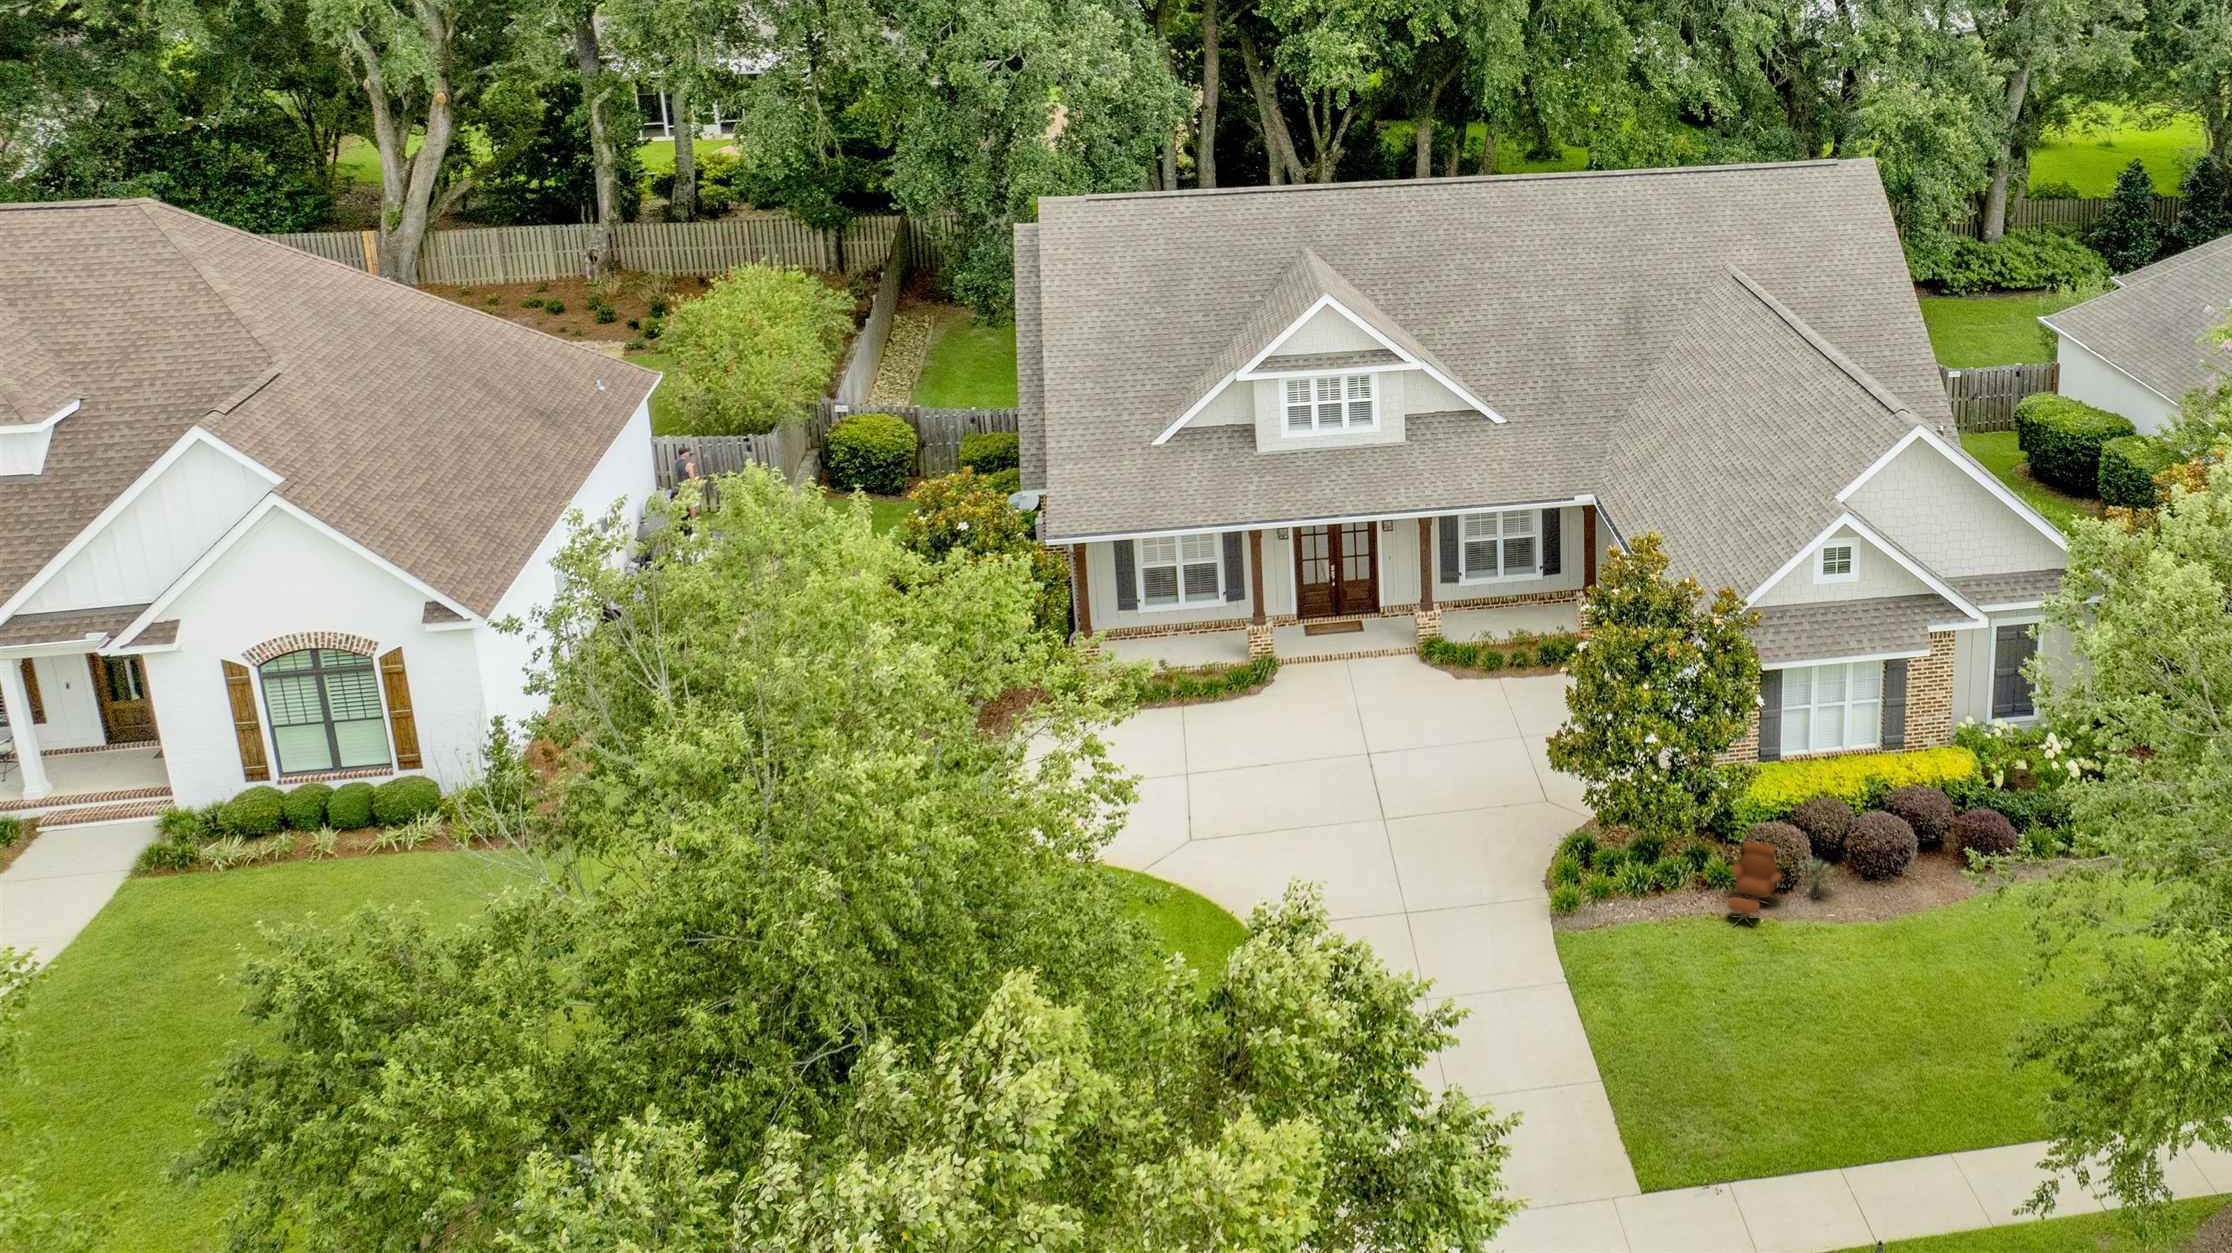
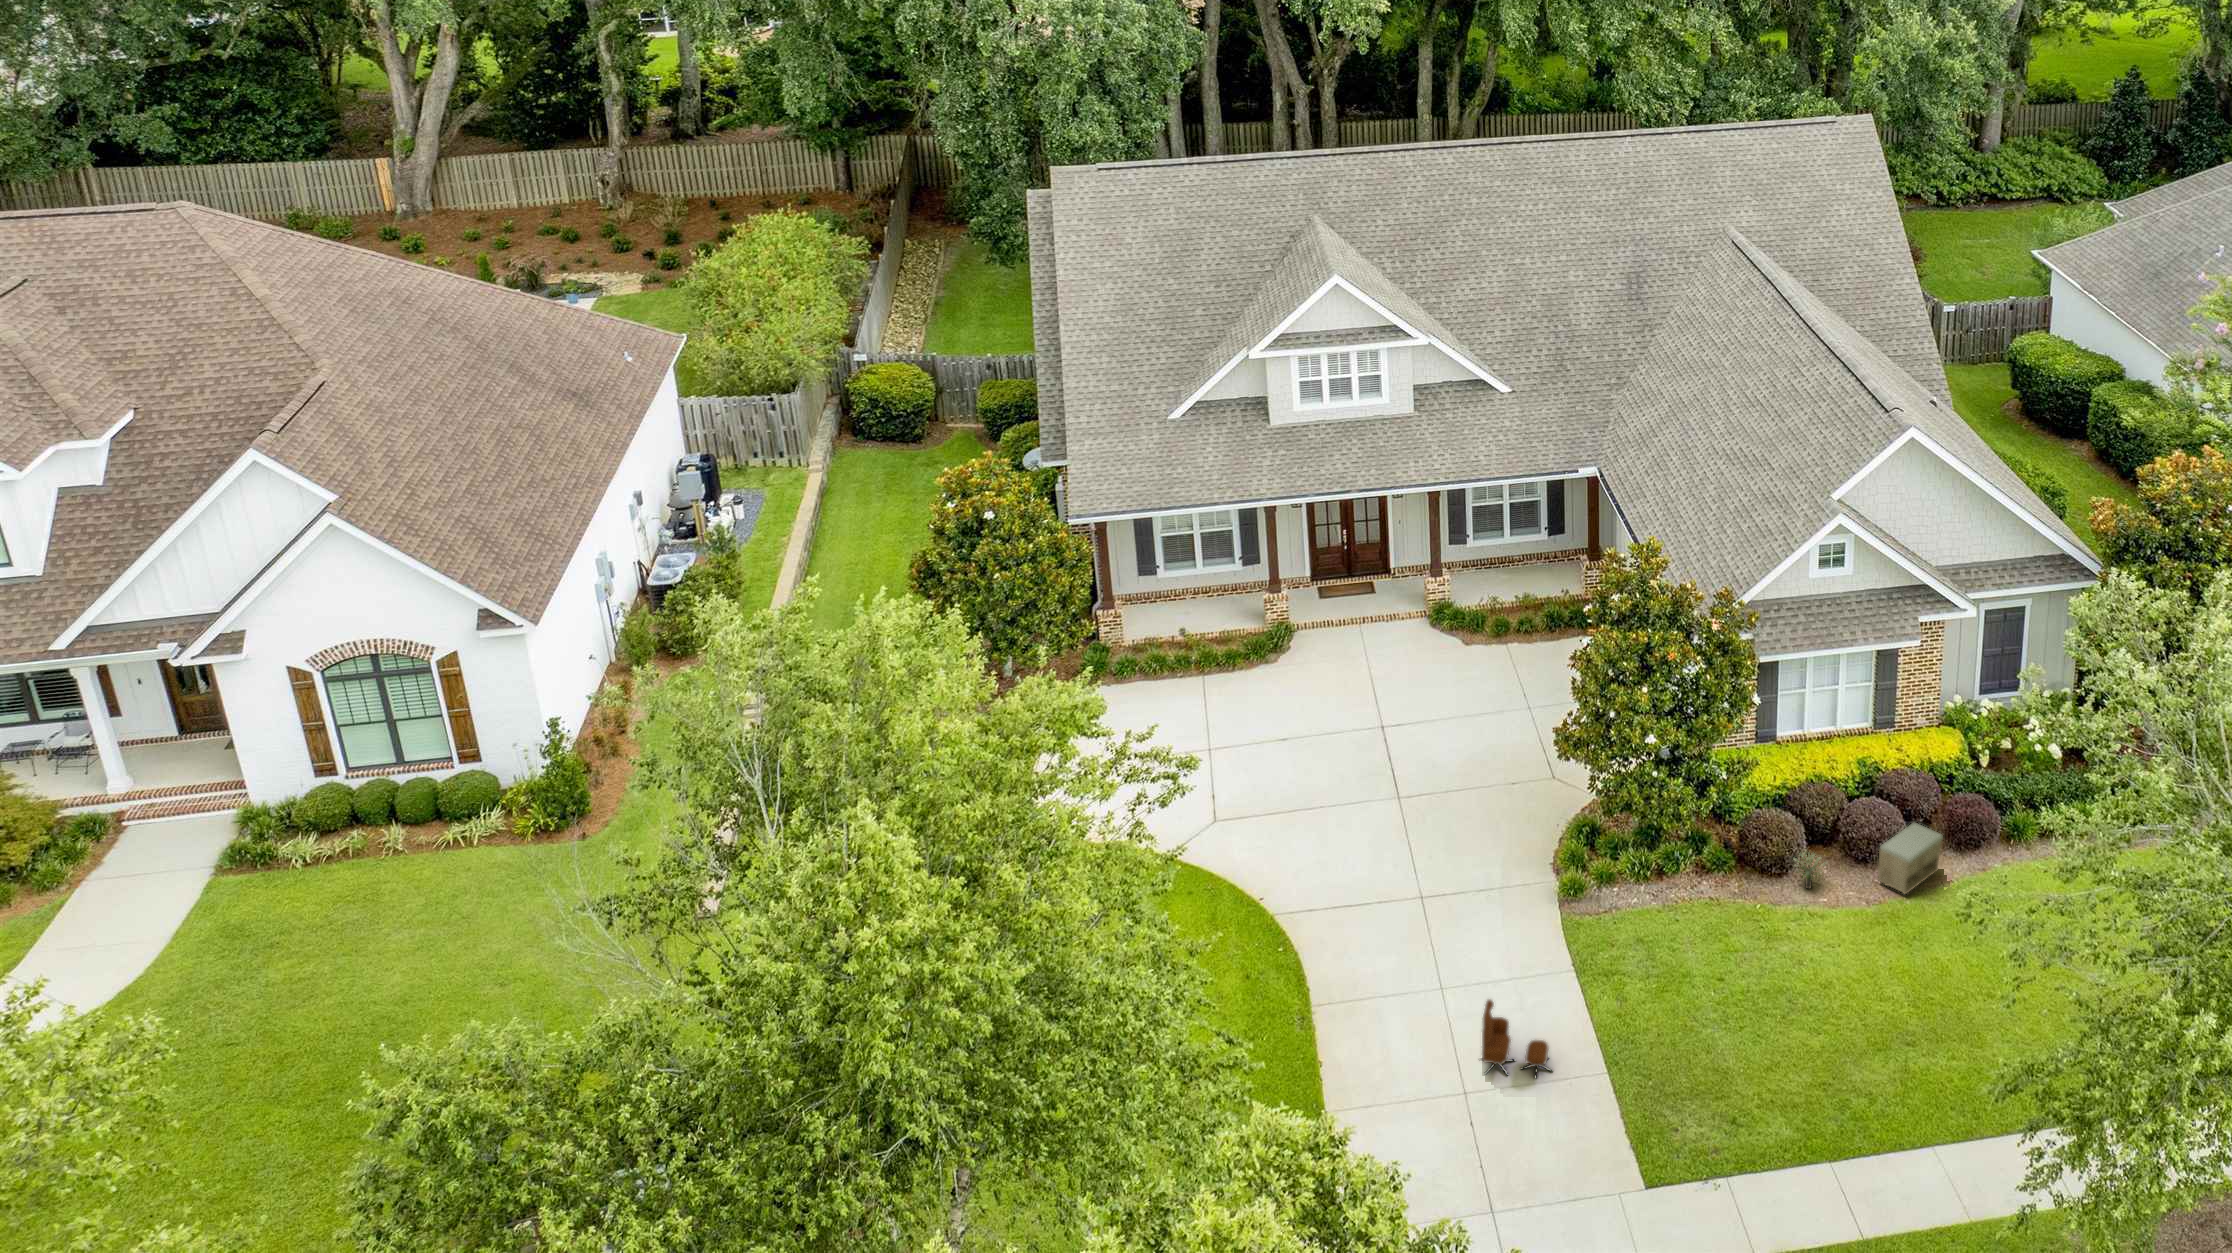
storage bench: none [1888,830,1957,904] -> present [1878,823,1943,894]
lounge chair: present [1728,841,1781,925] -> present [1481,1000,1551,1073]

